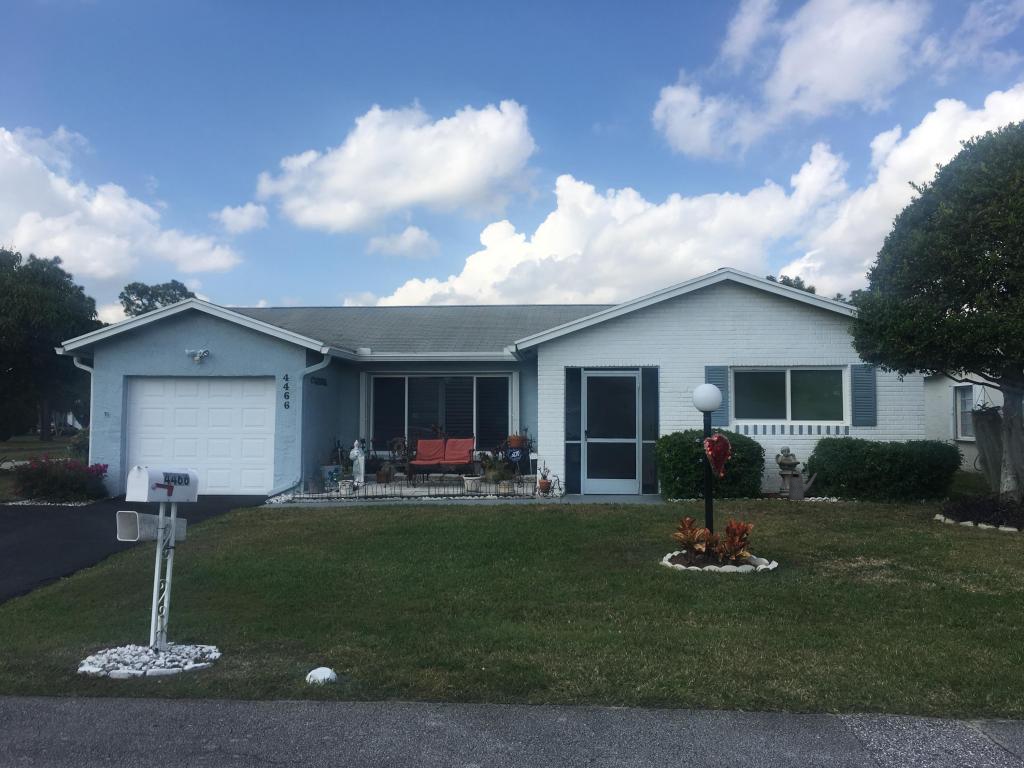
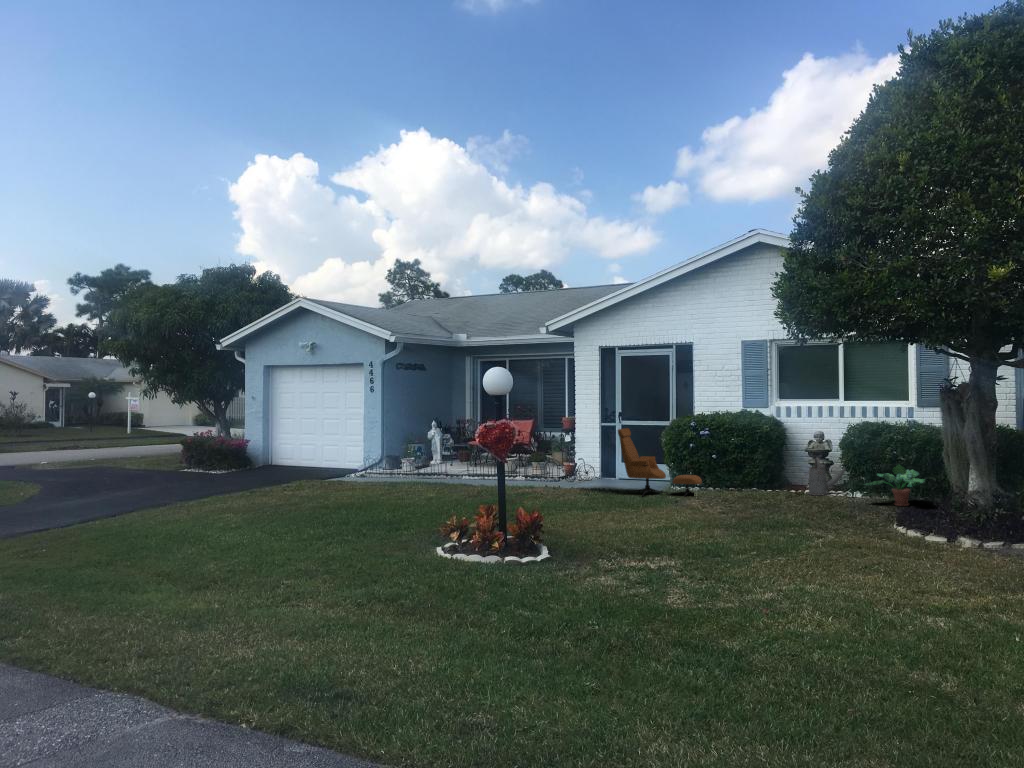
lounge chair: none [641,446,716,508] -> present [618,428,702,496]
potted plant: none [856,472,908,505] -> present [864,464,925,506]

